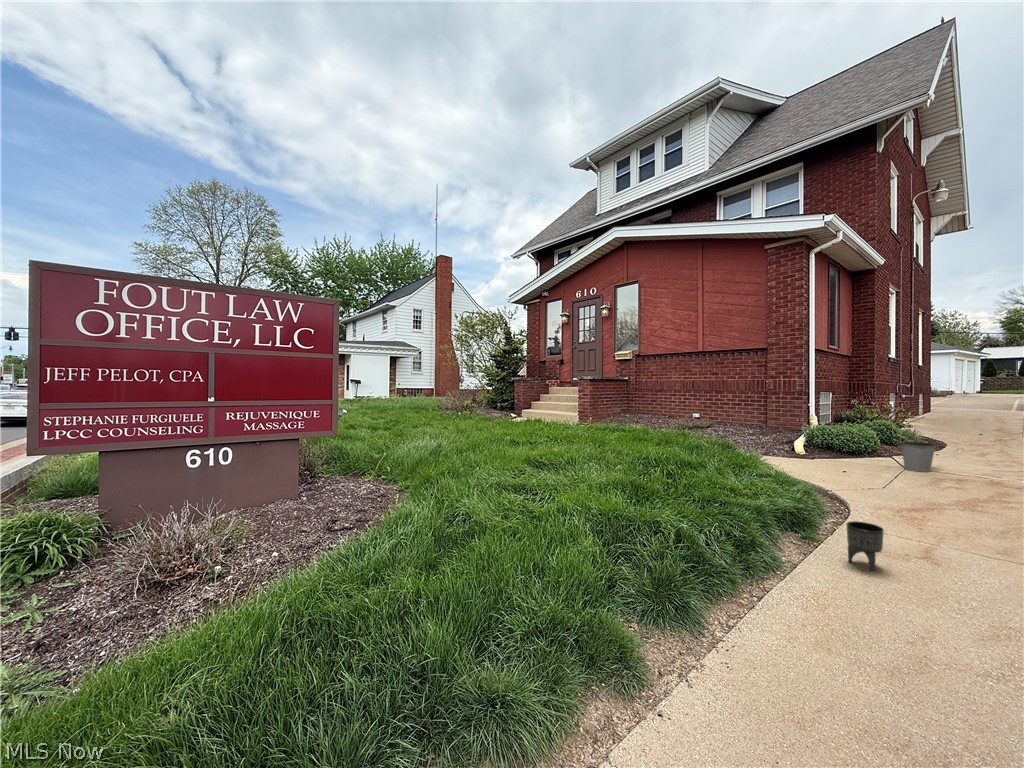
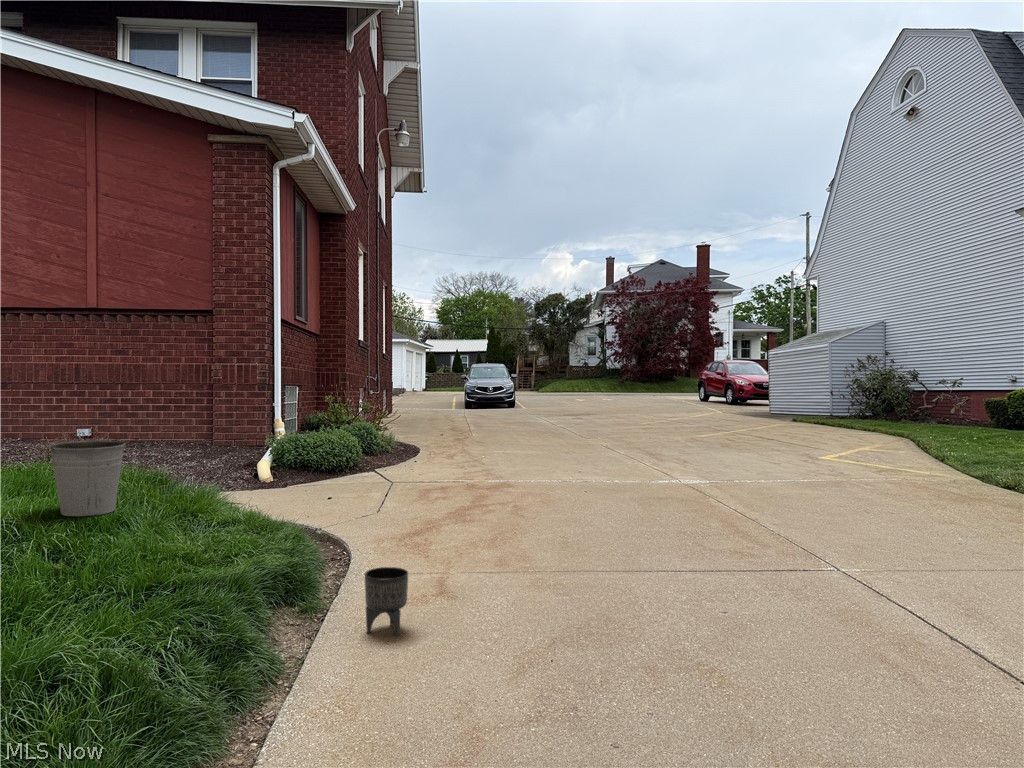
bucket: present [900,441,935,472] -> present [46,439,125,516]

